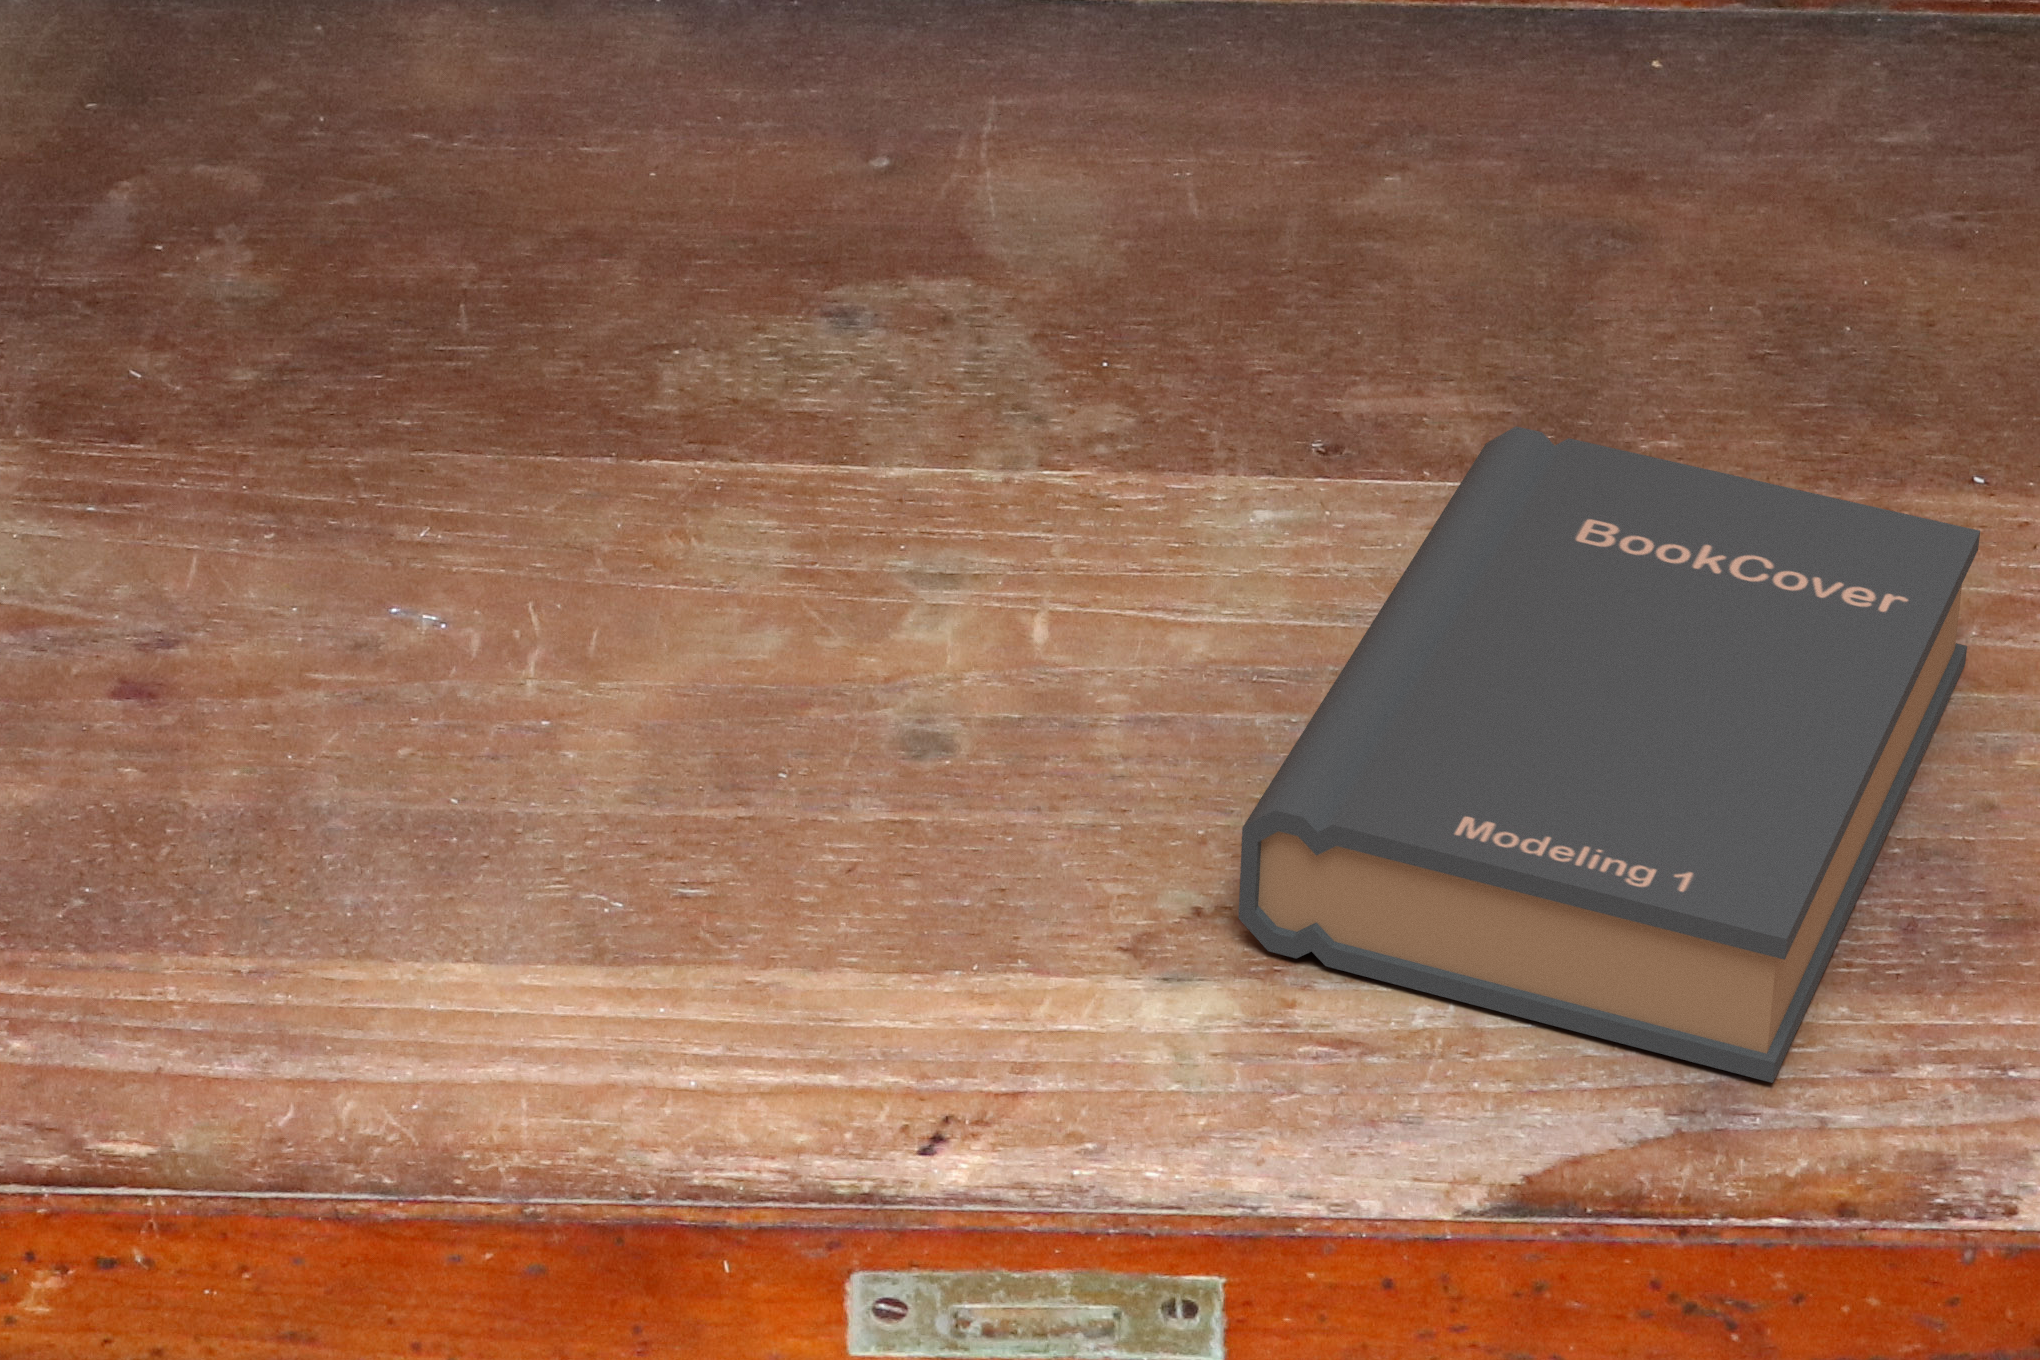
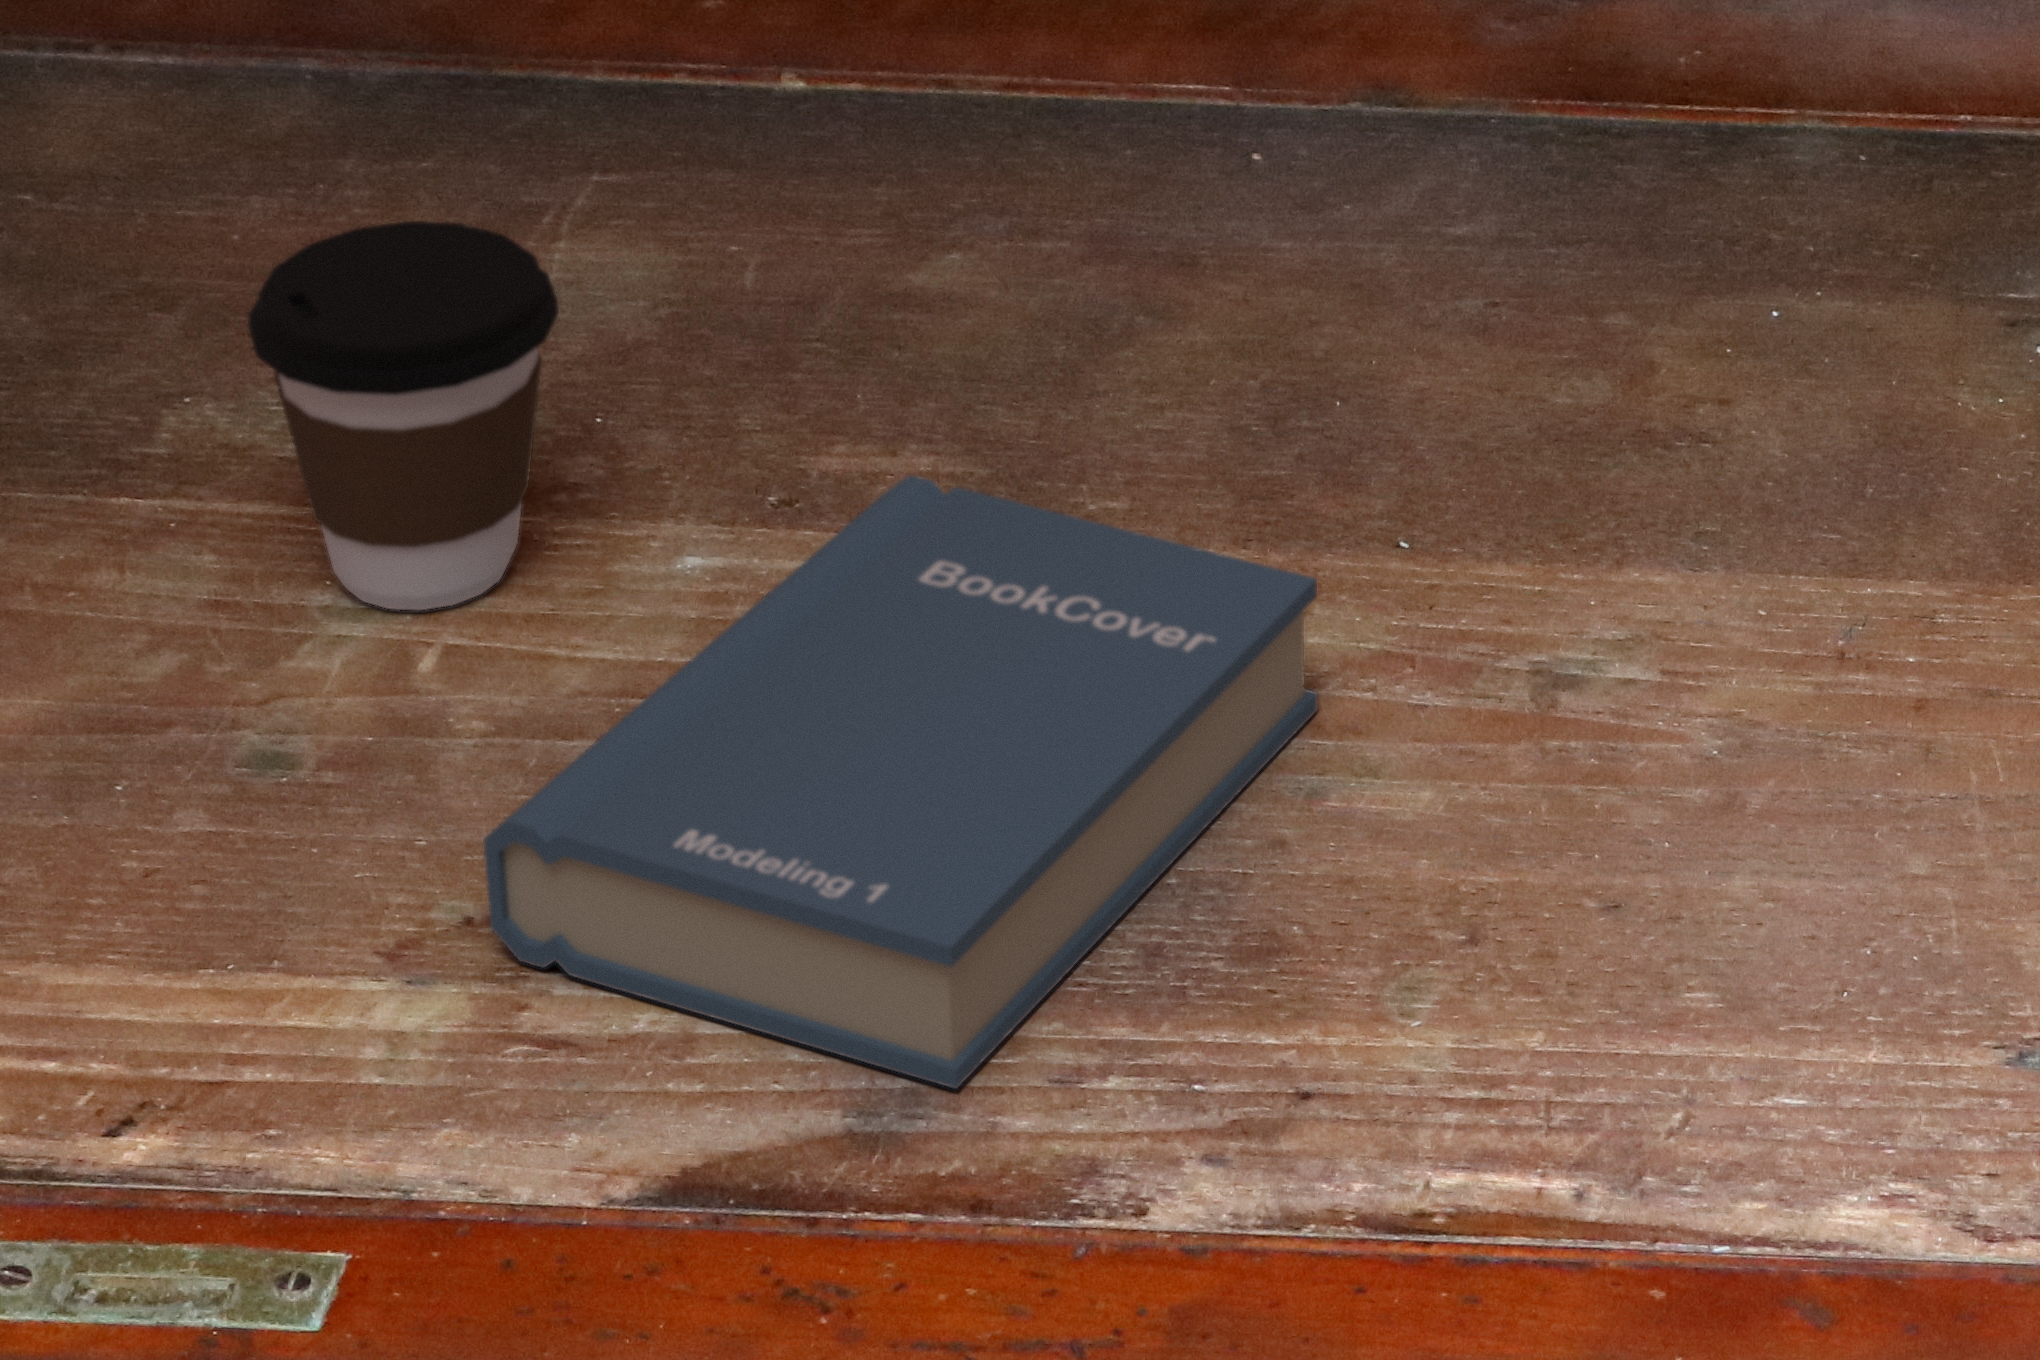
coffee cup: none [845,171,1152,574] -> present [248,221,559,610]

